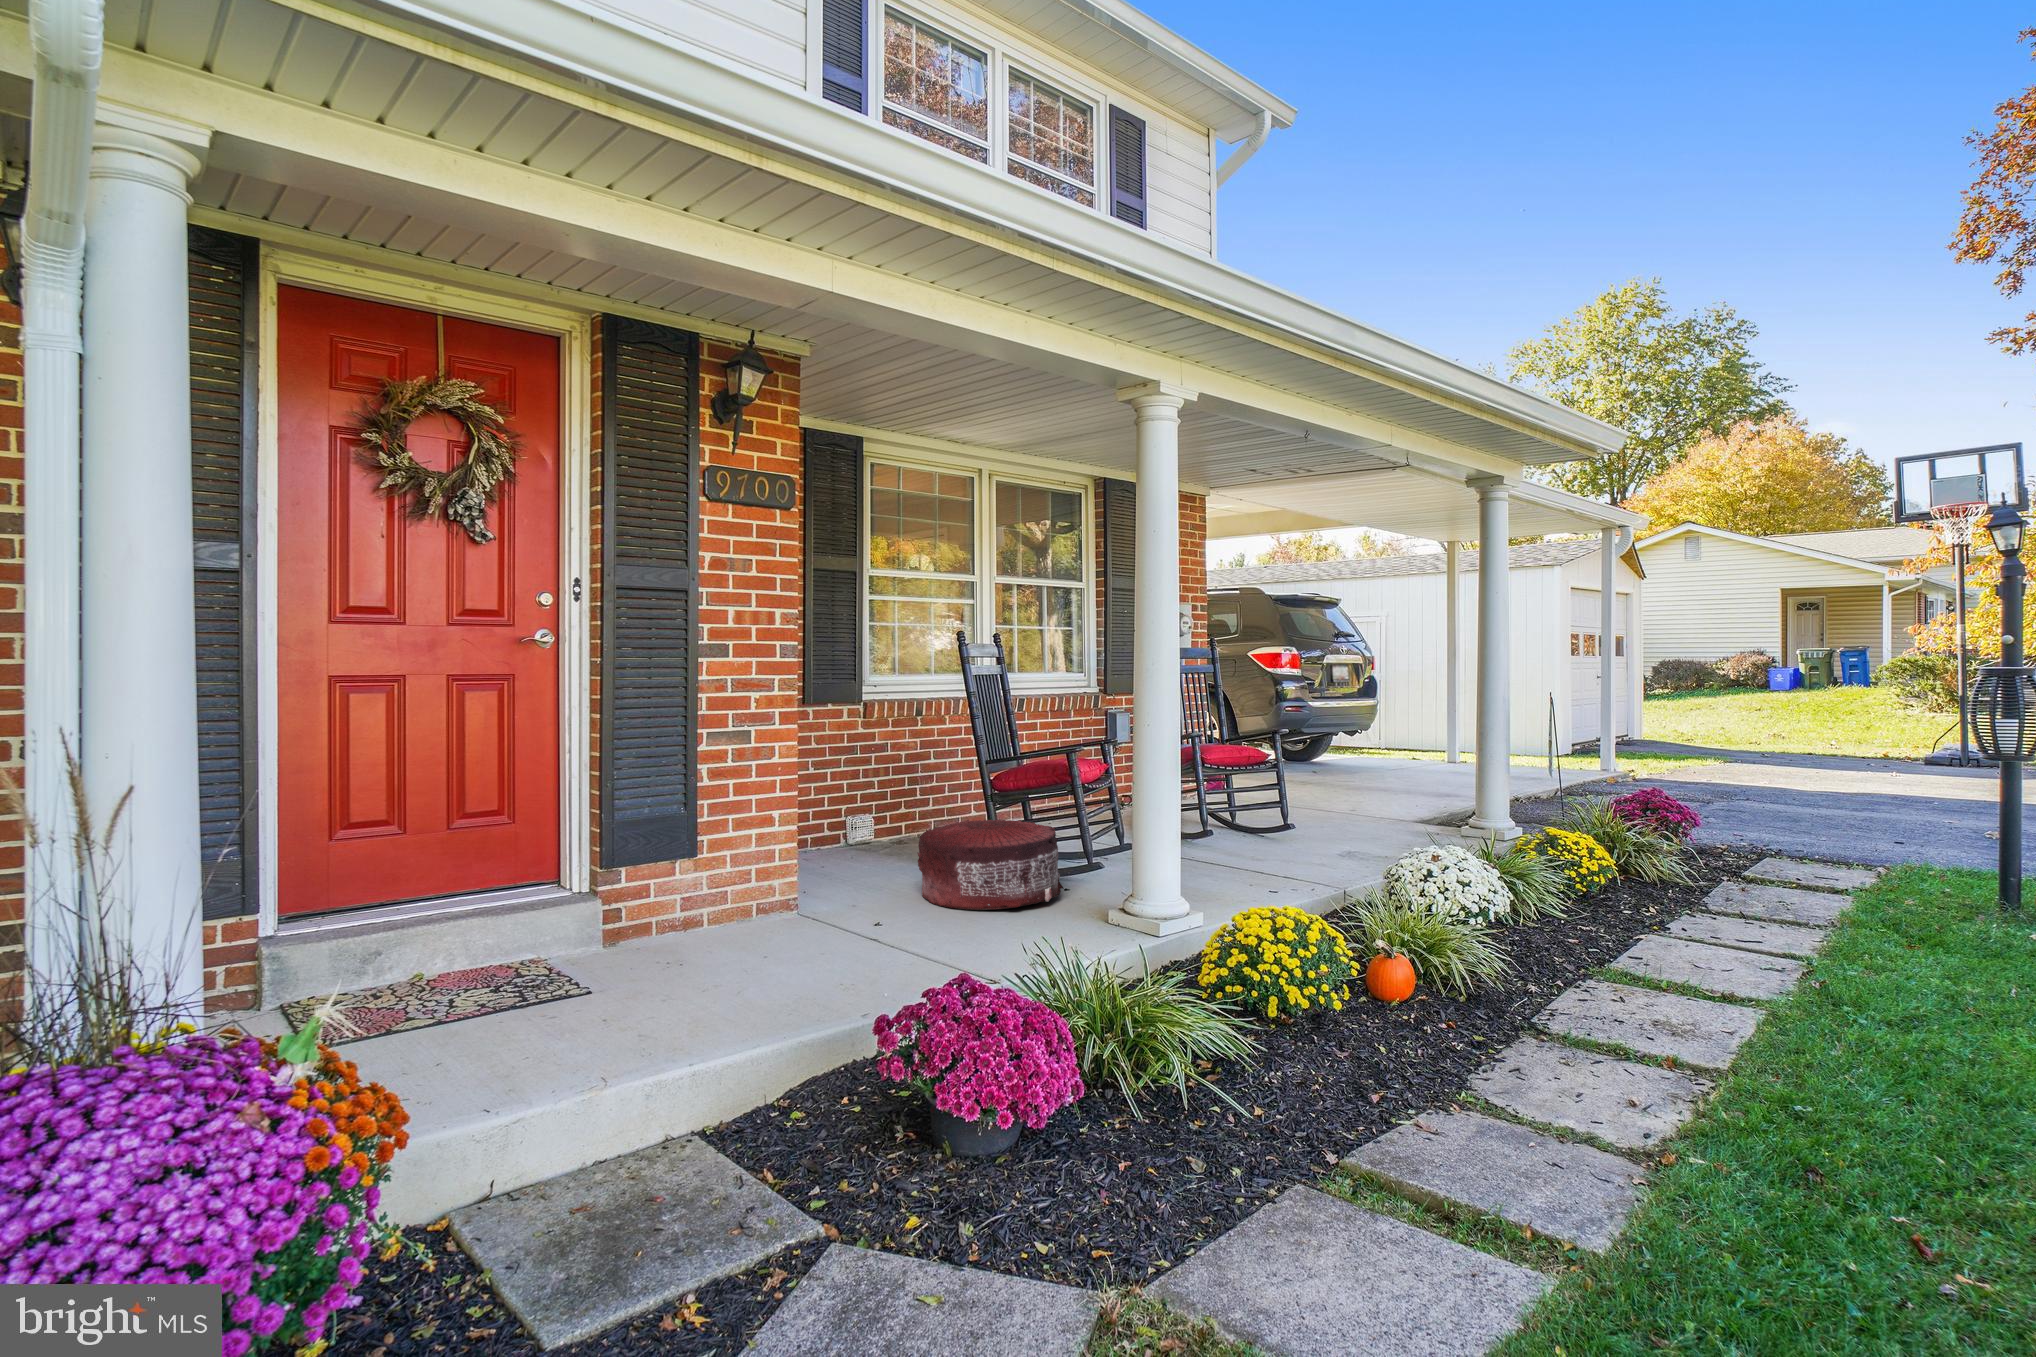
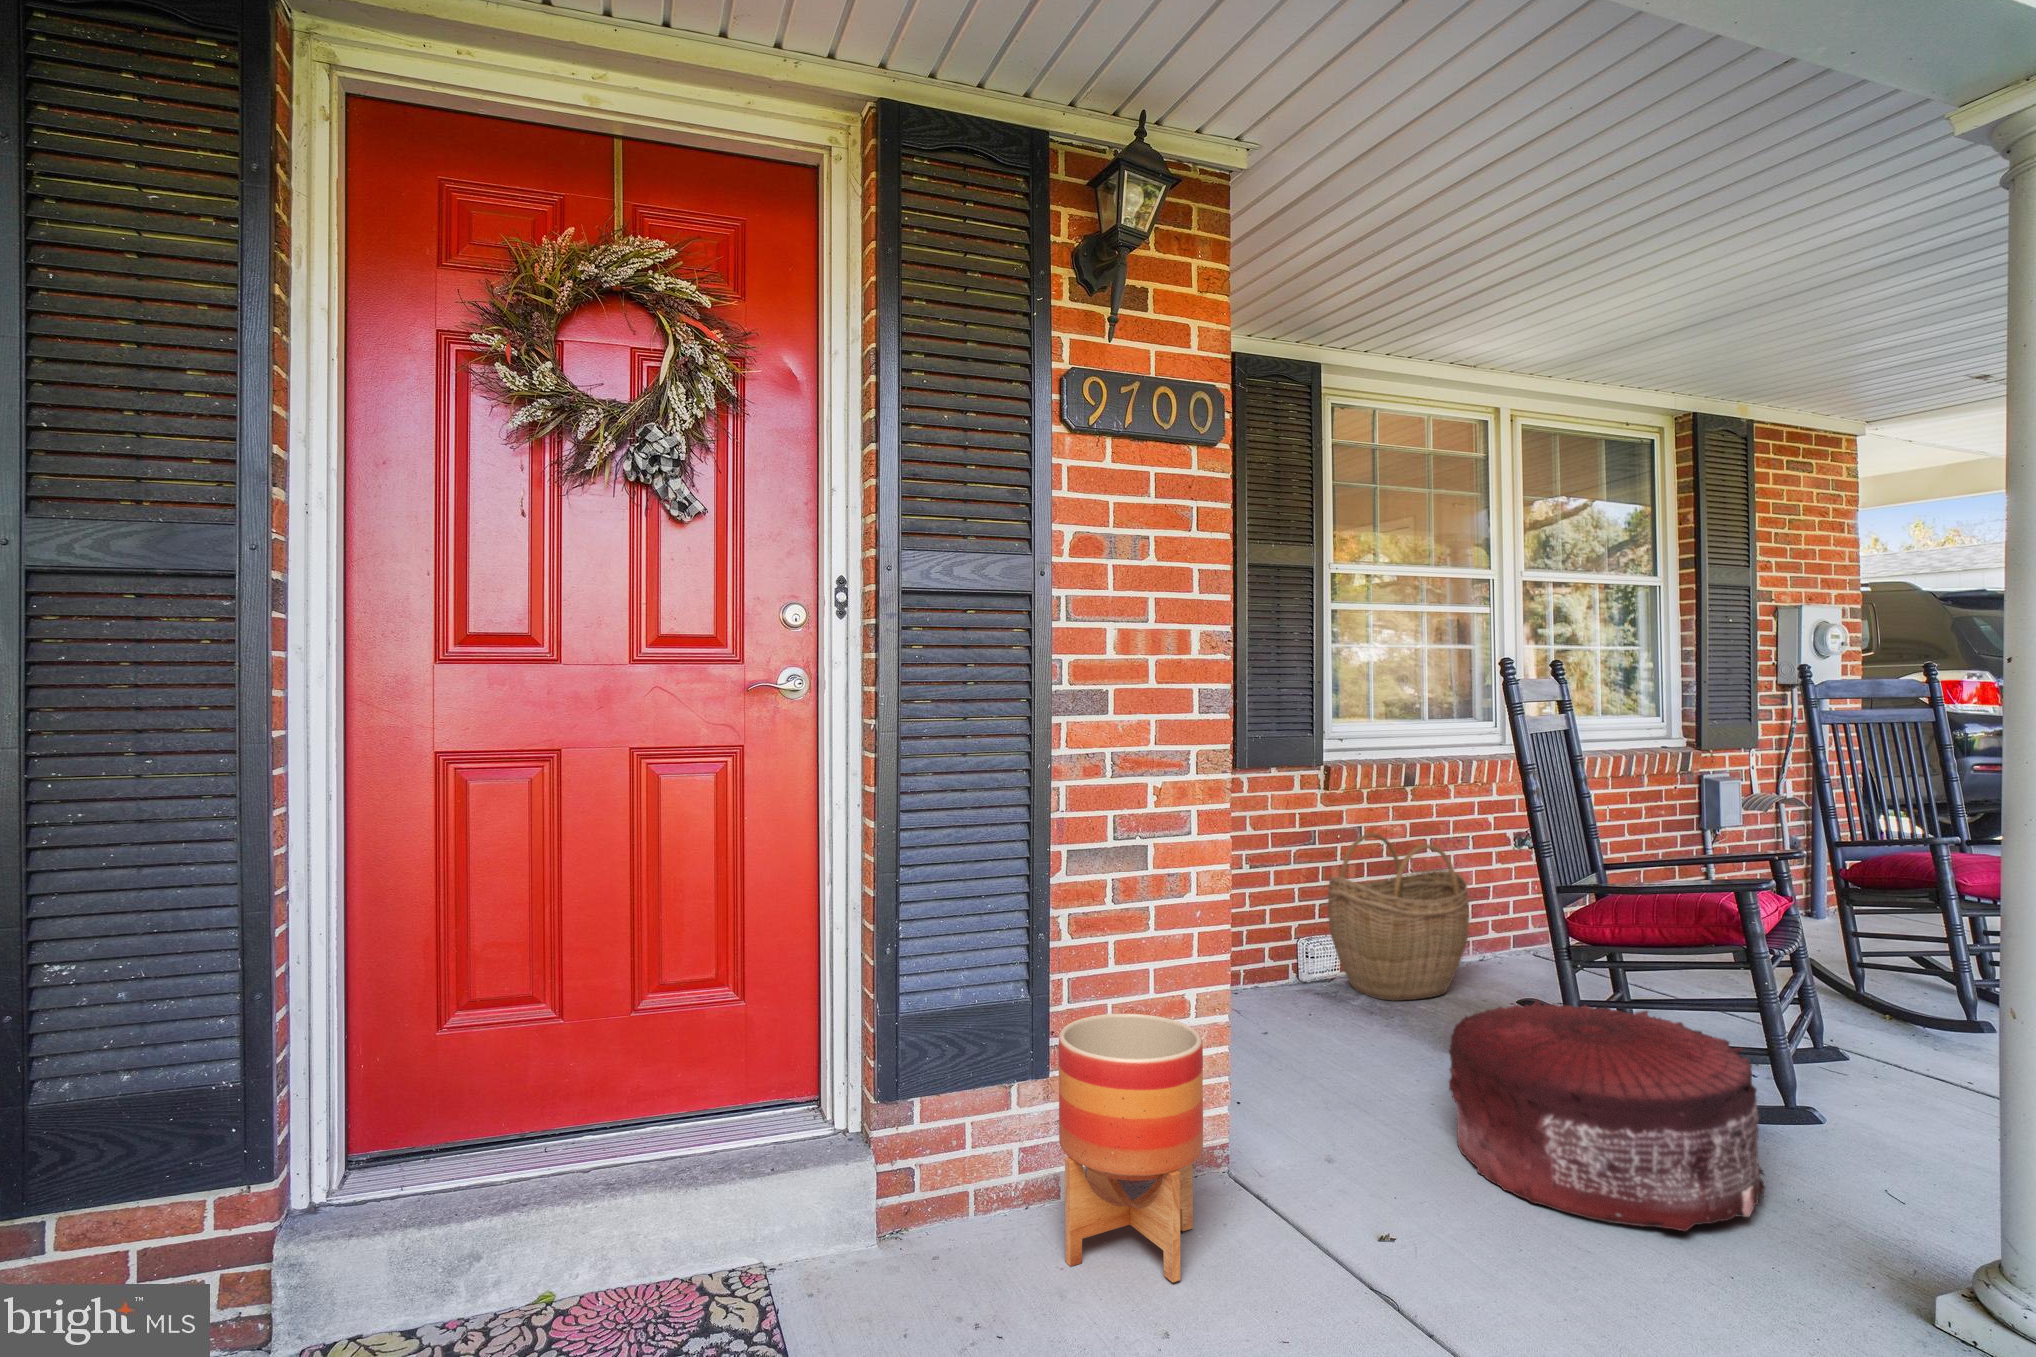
woven basket: none [865,747,951,849] -> present [1328,833,1470,1001]
planter: none [705,821,783,944] -> present [1058,1014,1203,1282]

